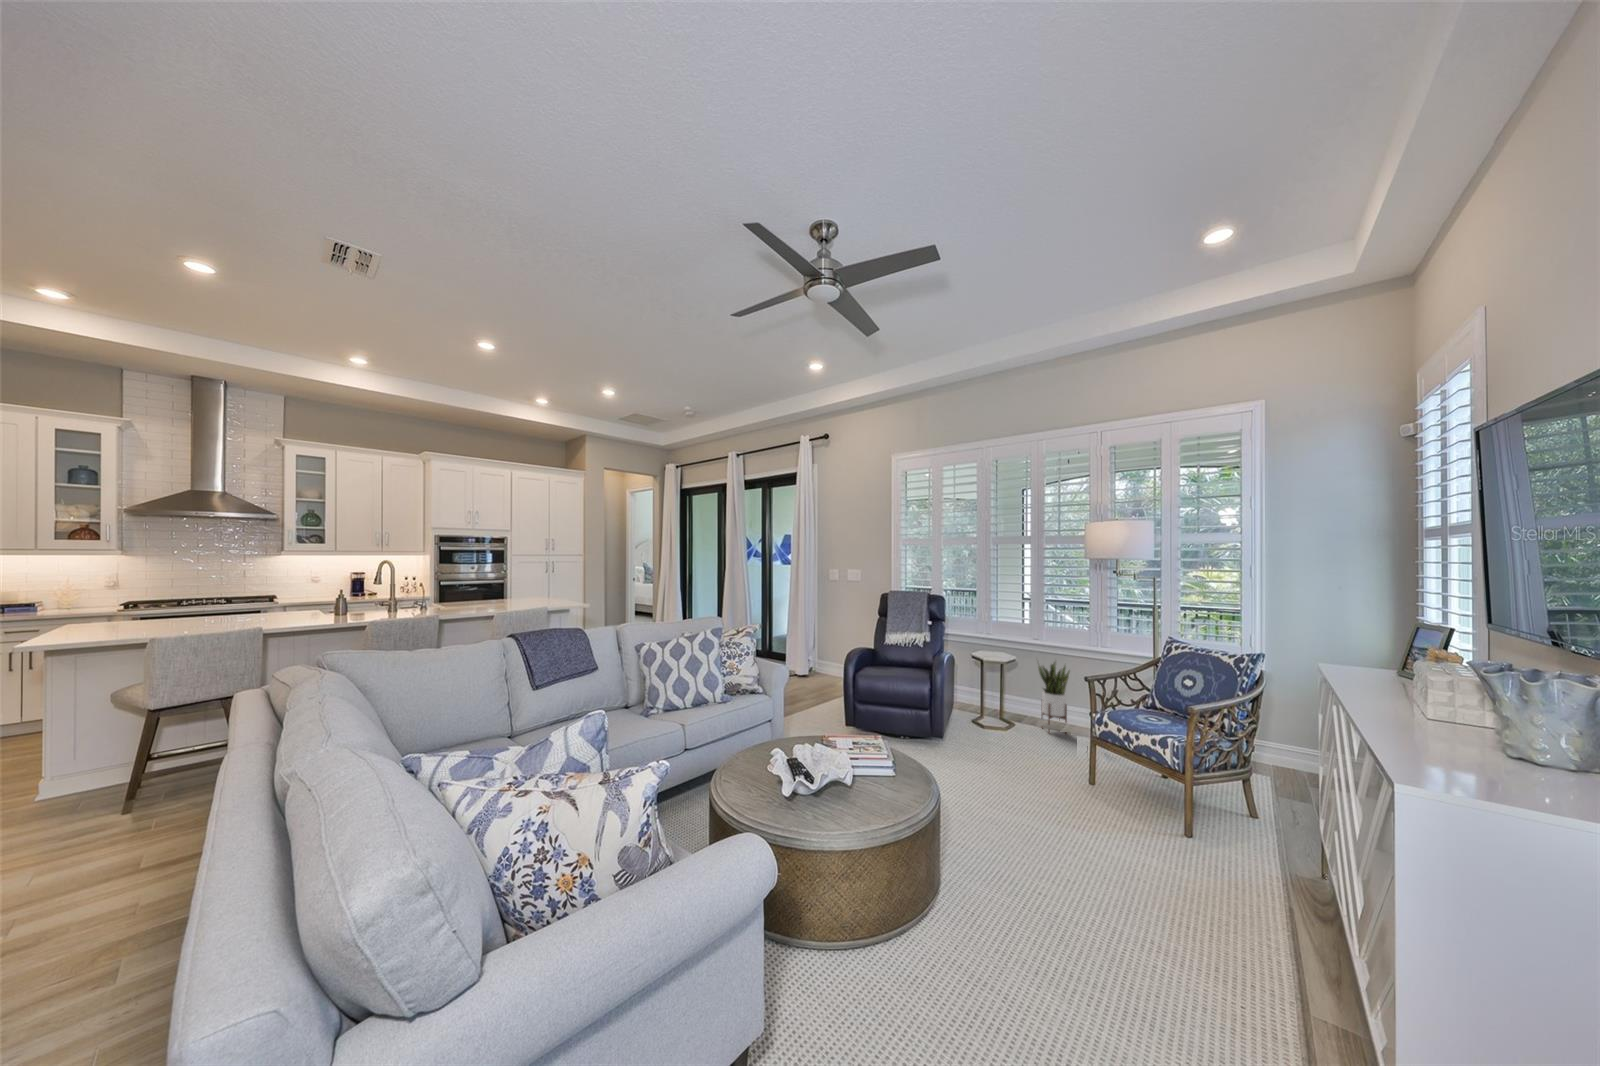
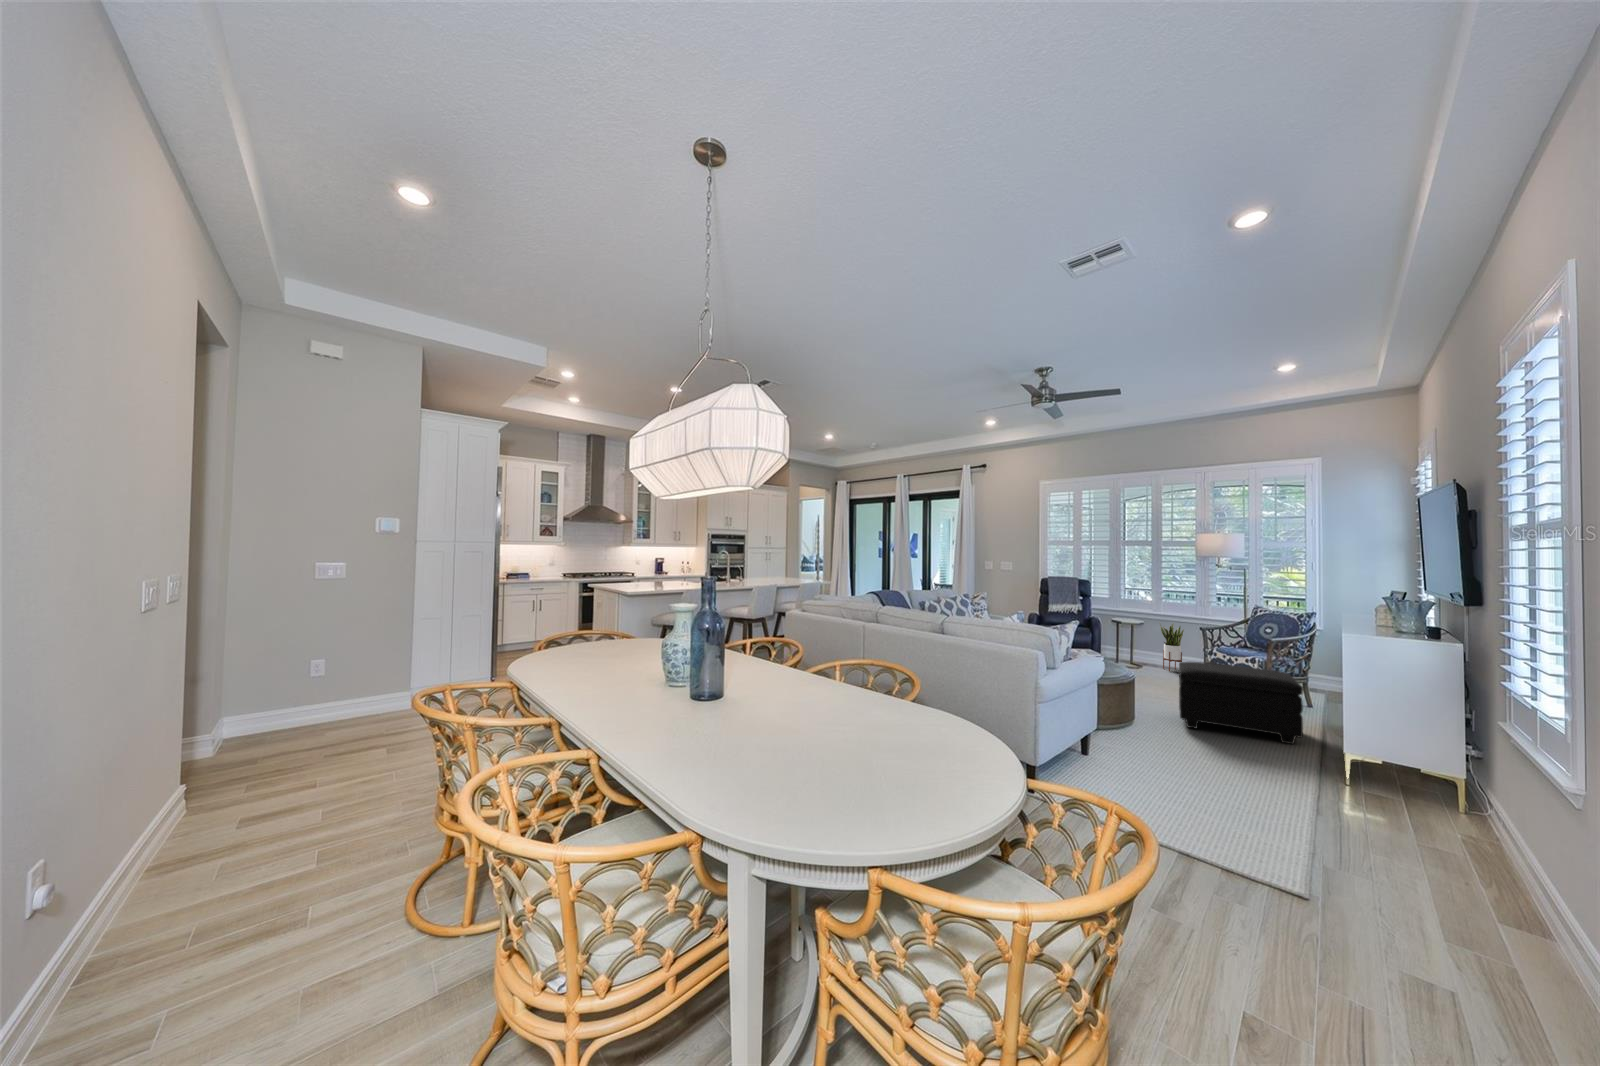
footstool: none [1021,749,1264,963] -> present [1179,662,1303,744]

